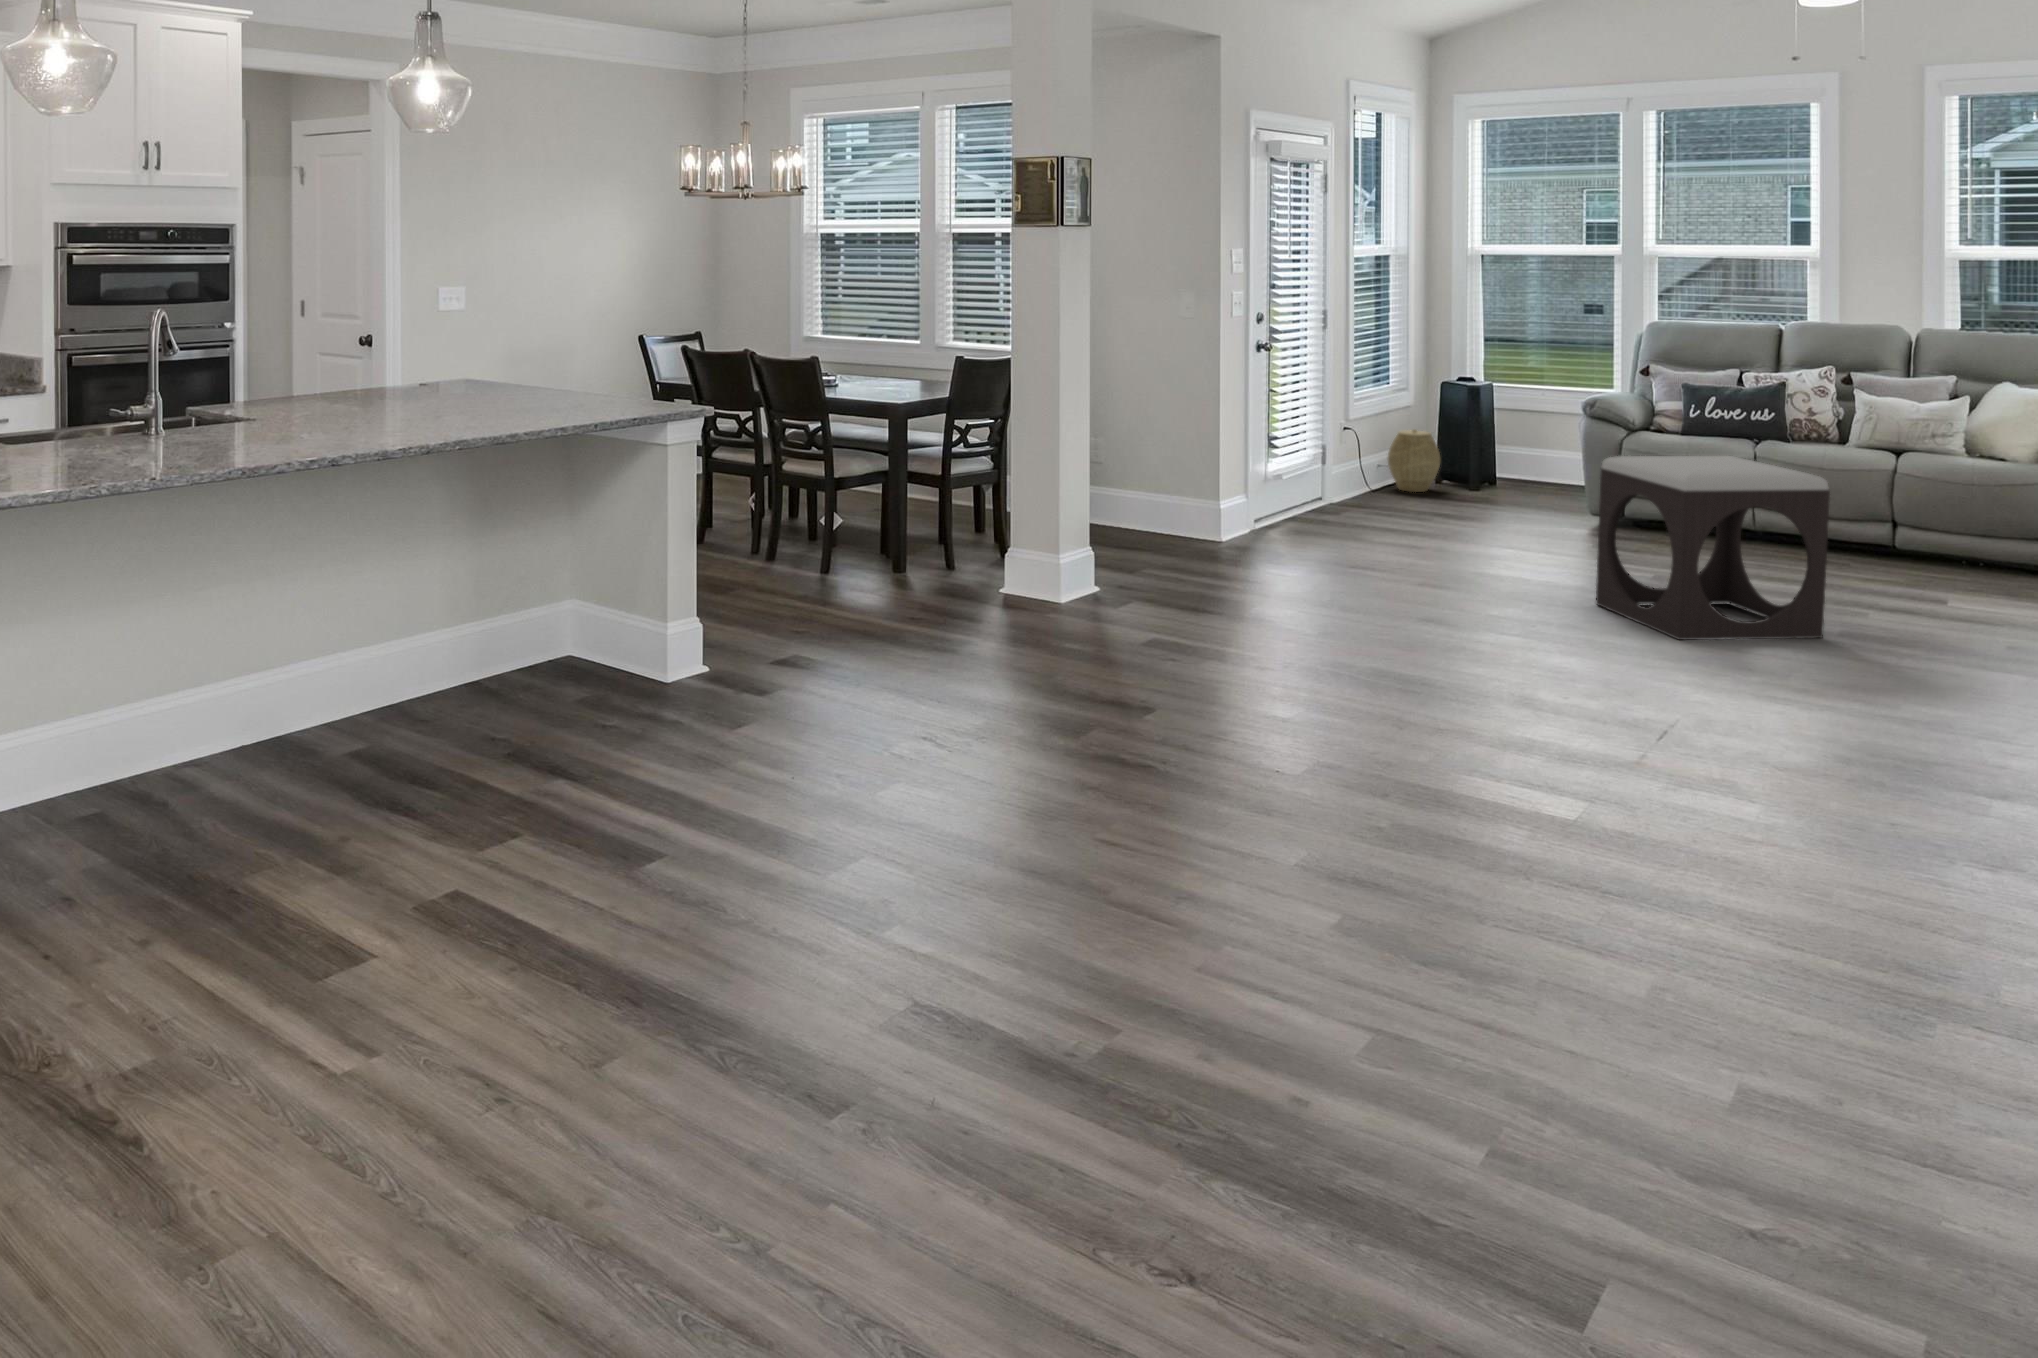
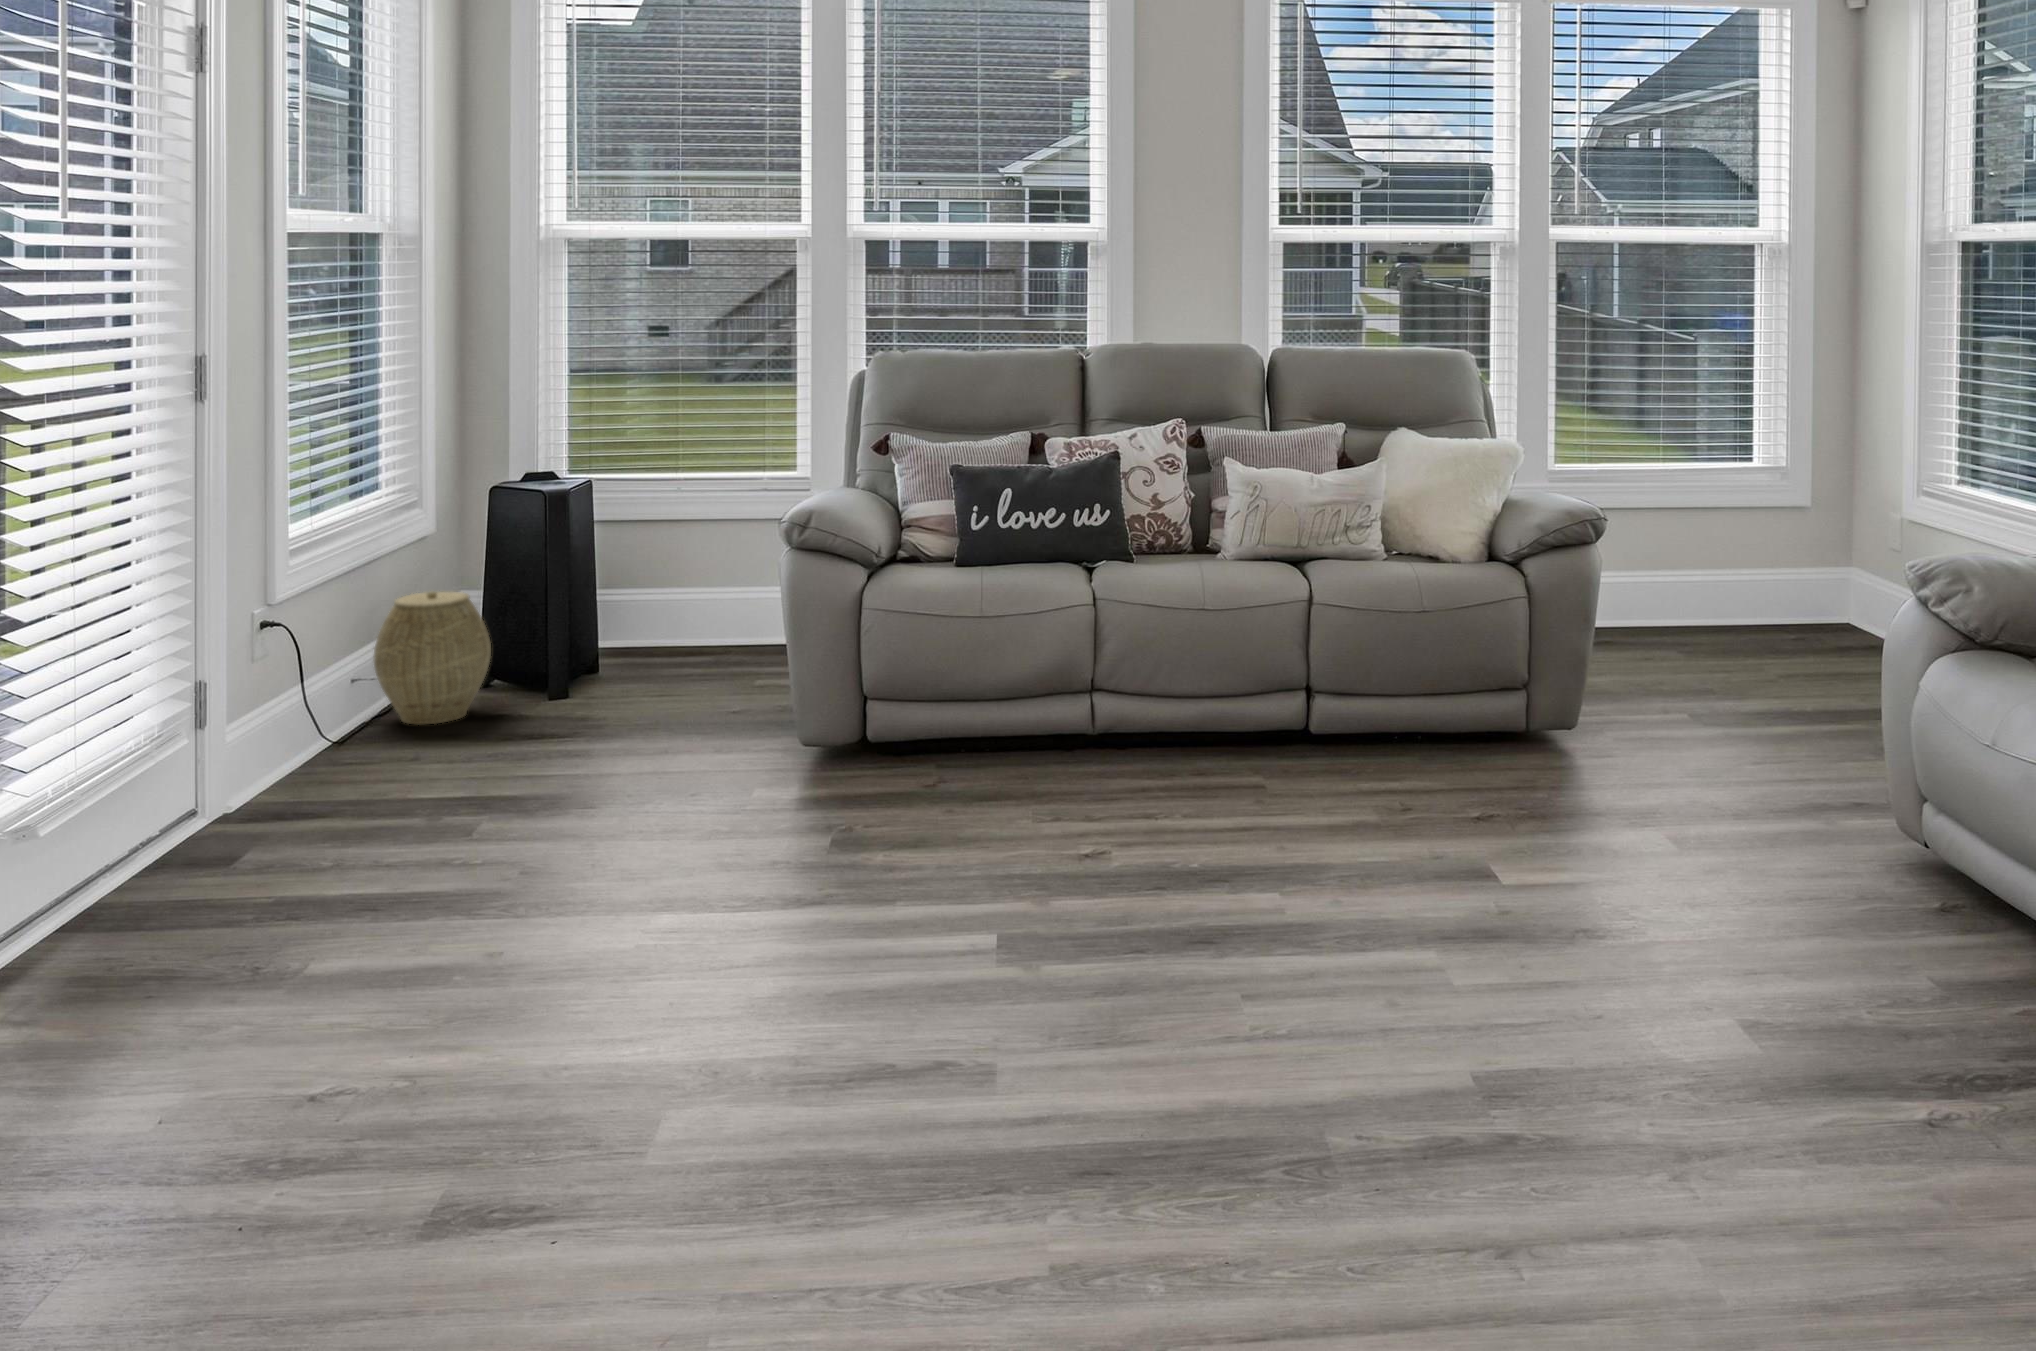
footstool: present [1596,456,1830,640] -> none [895,662,1371,1180]

